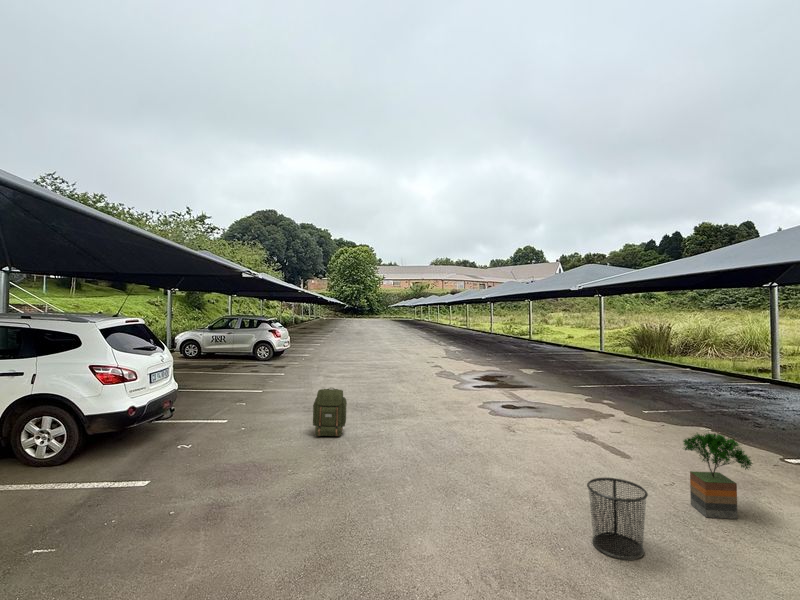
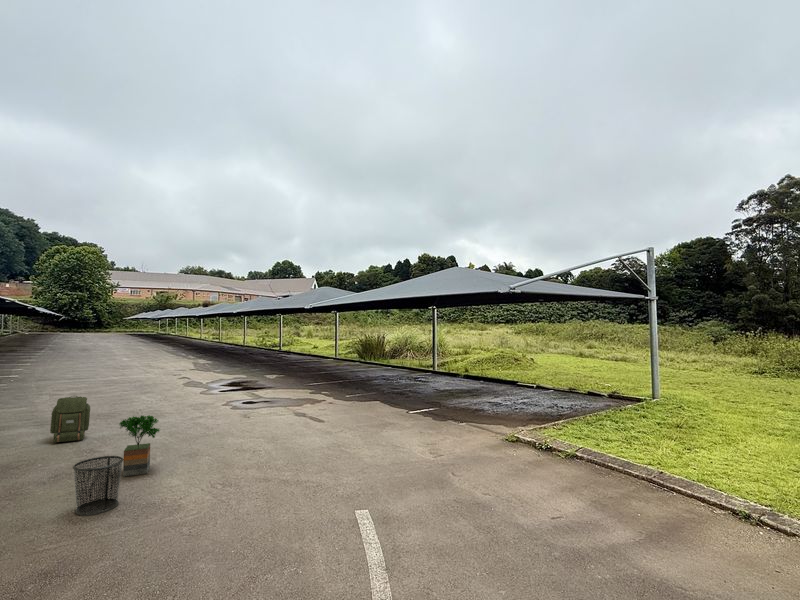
potted tree: present [683,433,752,519] -> present [119,415,160,476]
waste bin: present [587,478,648,559] -> present [73,456,123,515]

